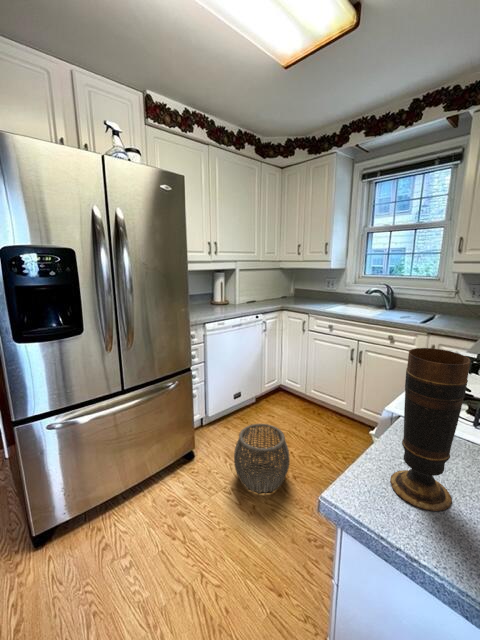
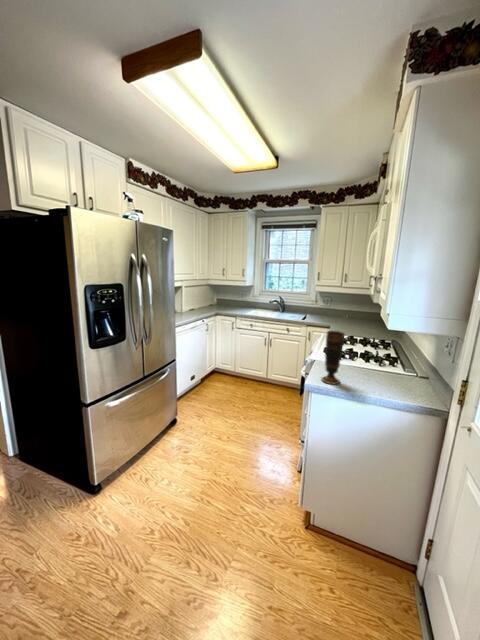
woven basket: present [234,424,290,493] -> none [208,390,243,431]

